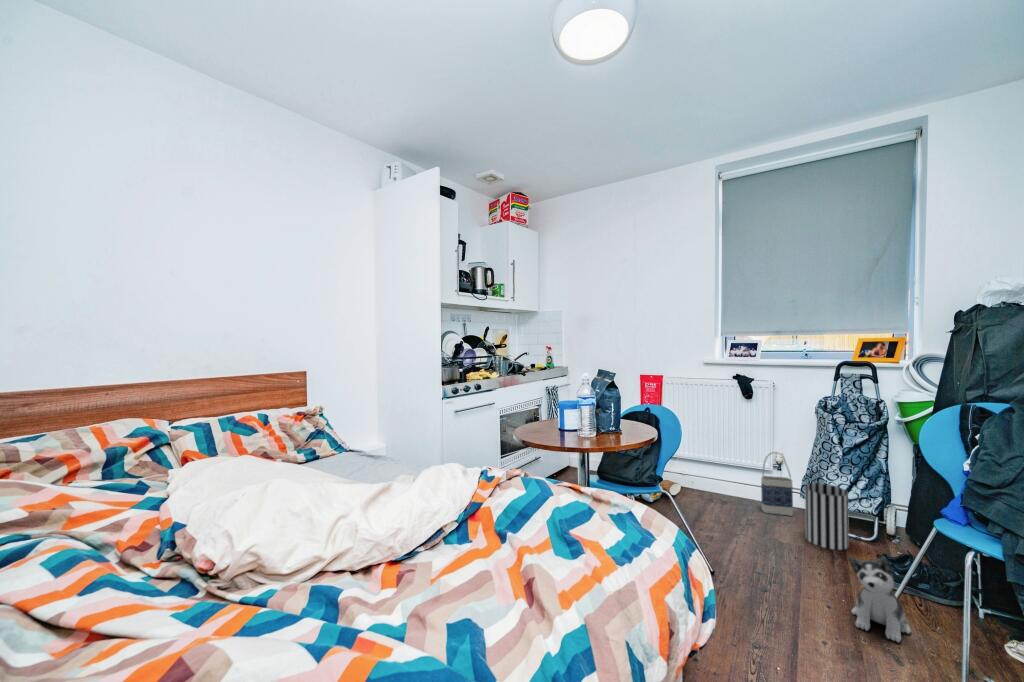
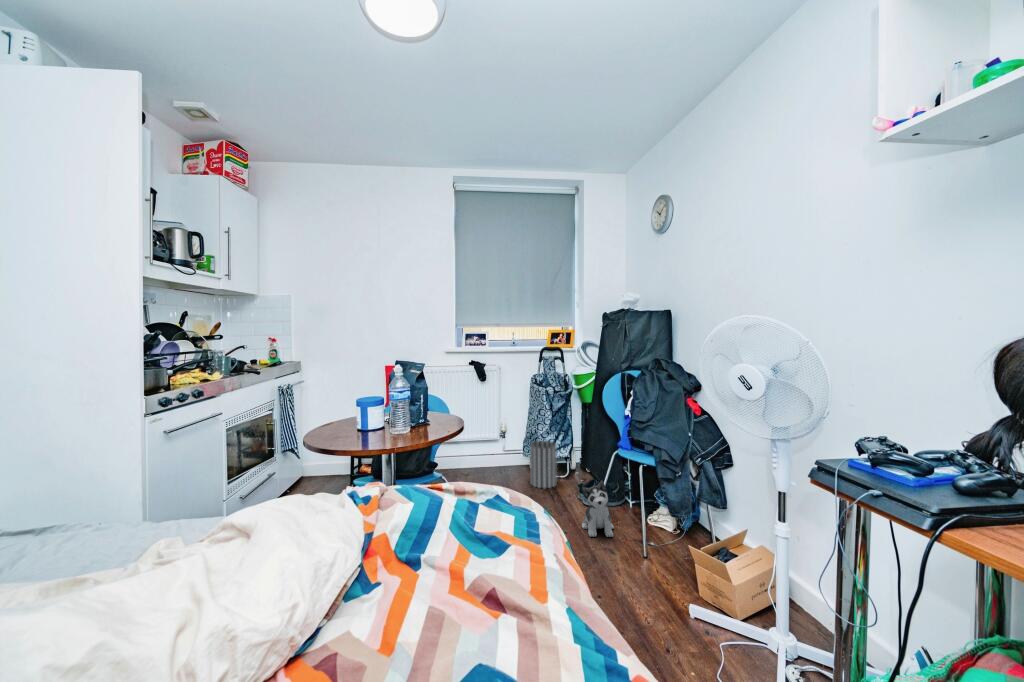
bag: present [761,452,793,516] -> none [494,423,515,474]

